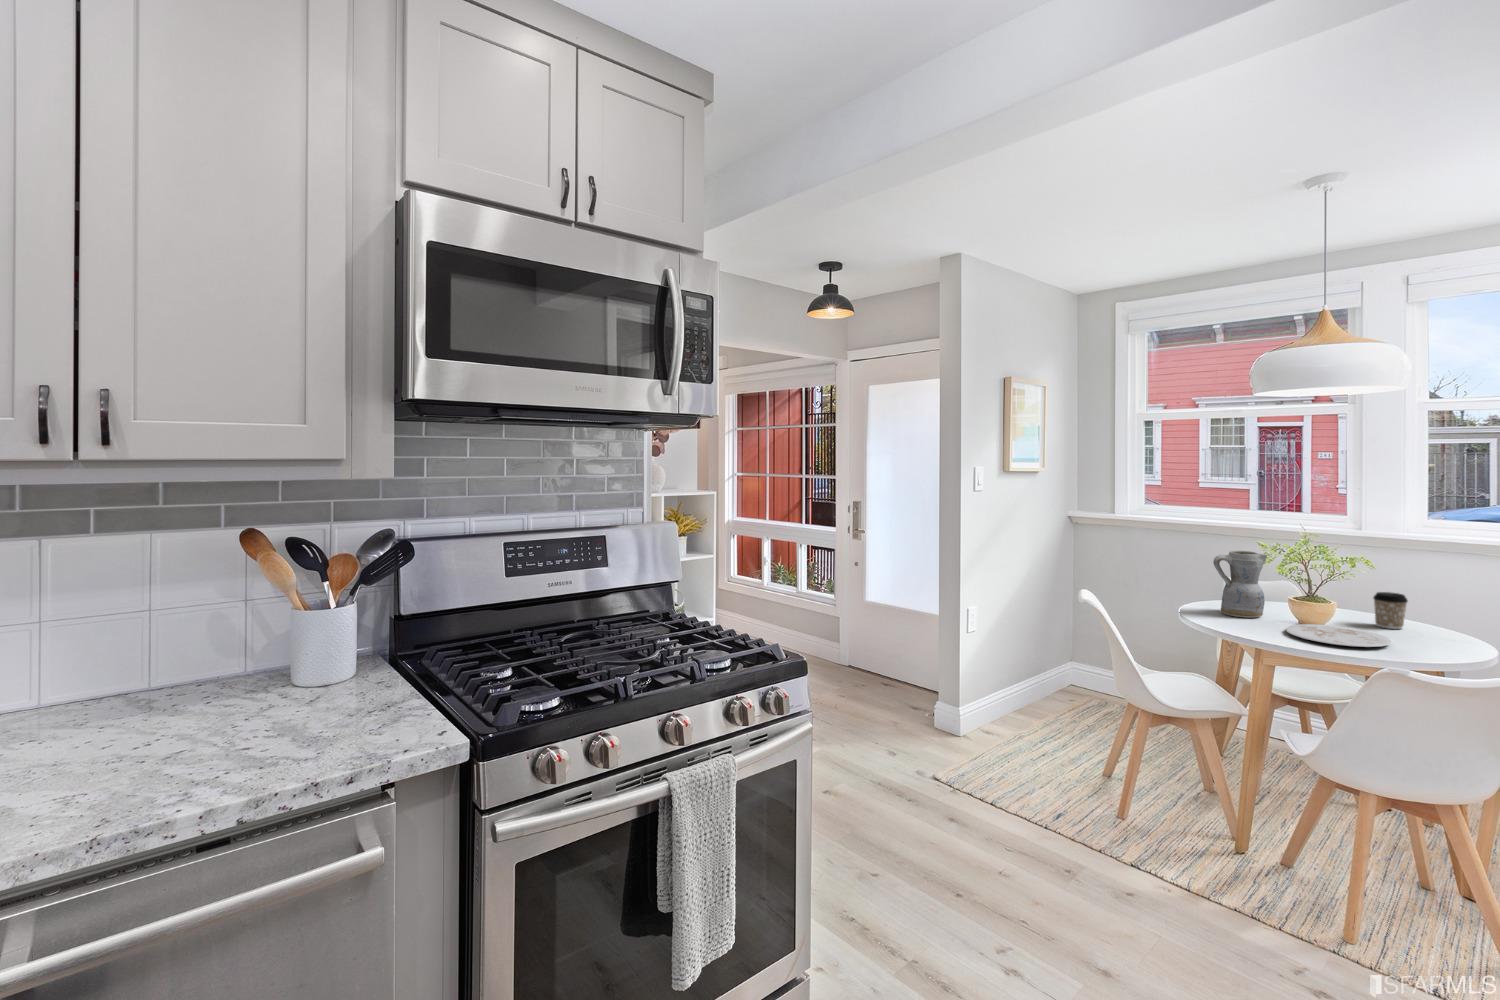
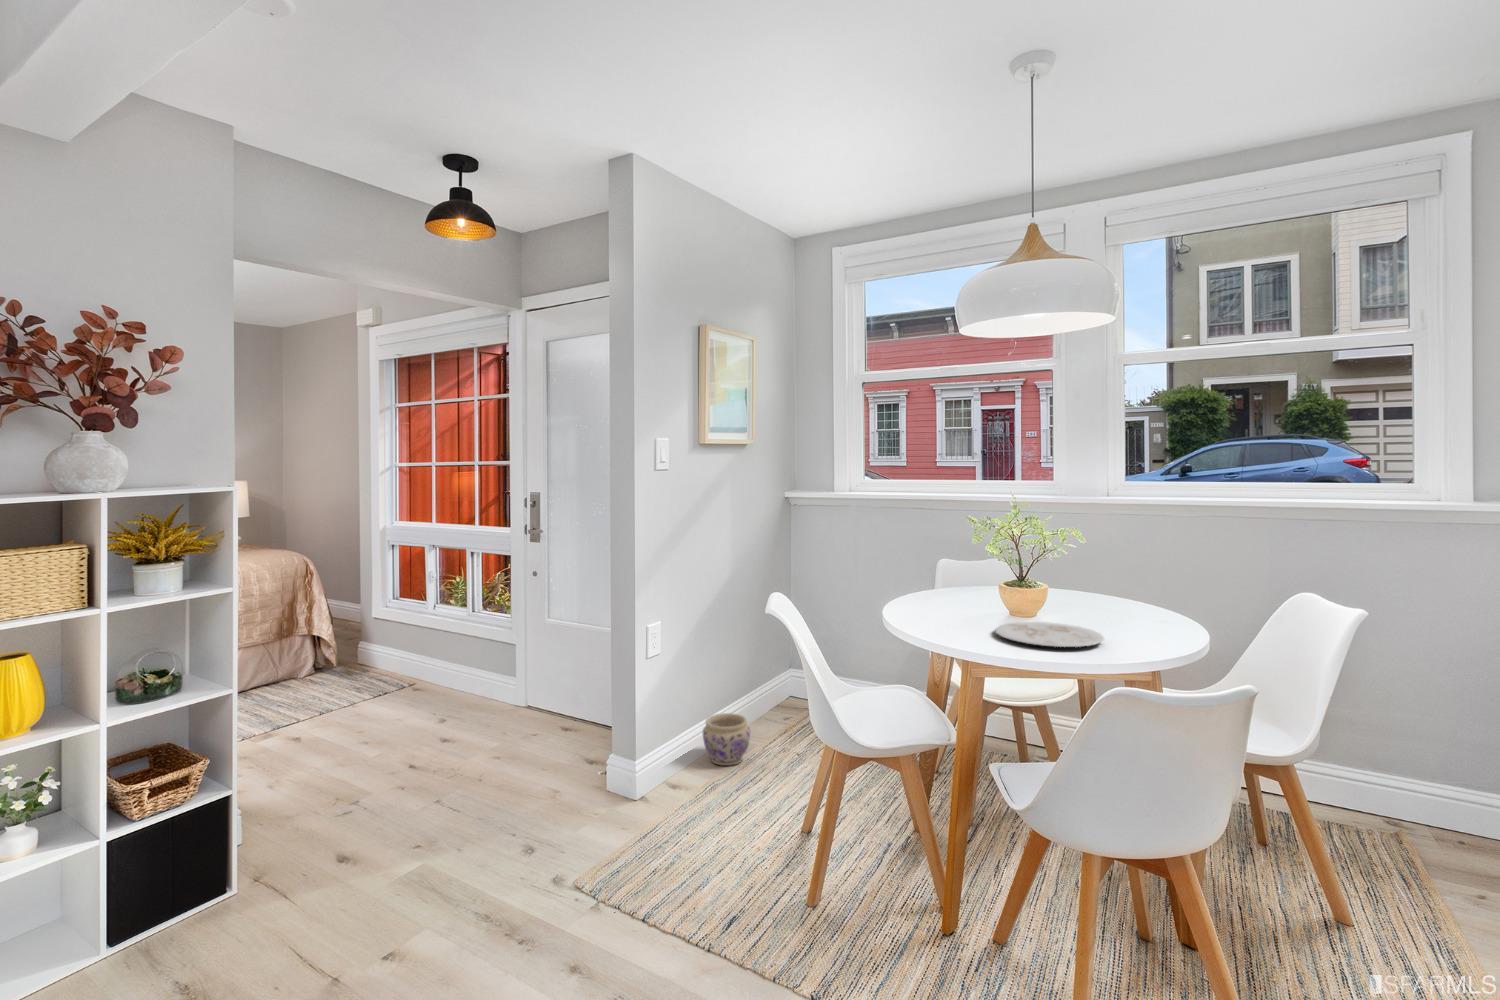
ceramic pitcher: present [1213,550,1267,618] -> none [920,535,976,618]
coffee cup: present [1373,592,1408,629] -> none [1084,579,1119,623]
planter: none [1003,681,1044,722] -> present [703,713,750,766]

